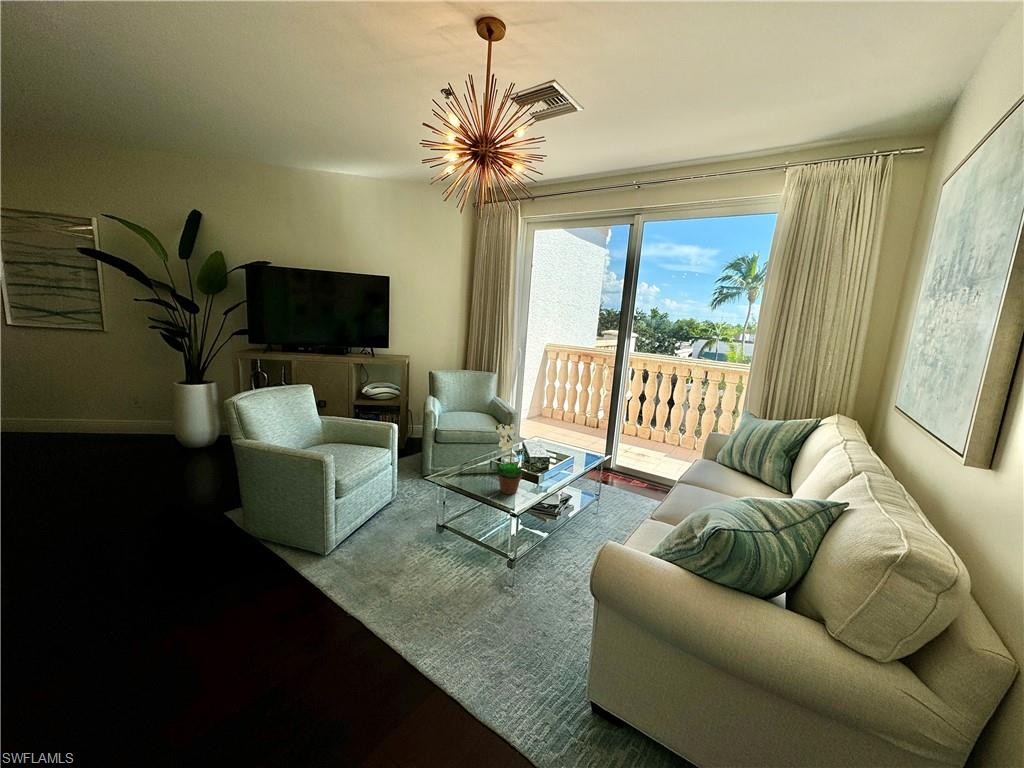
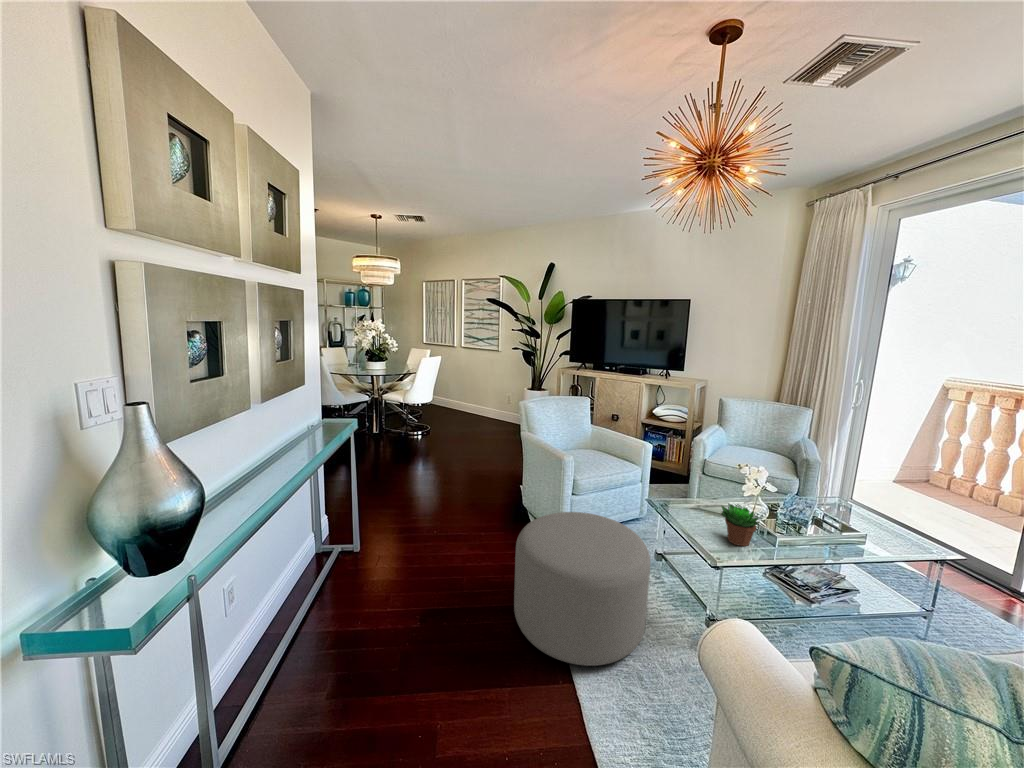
ottoman: none [324,509,473,678] -> present [514,512,650,666]

